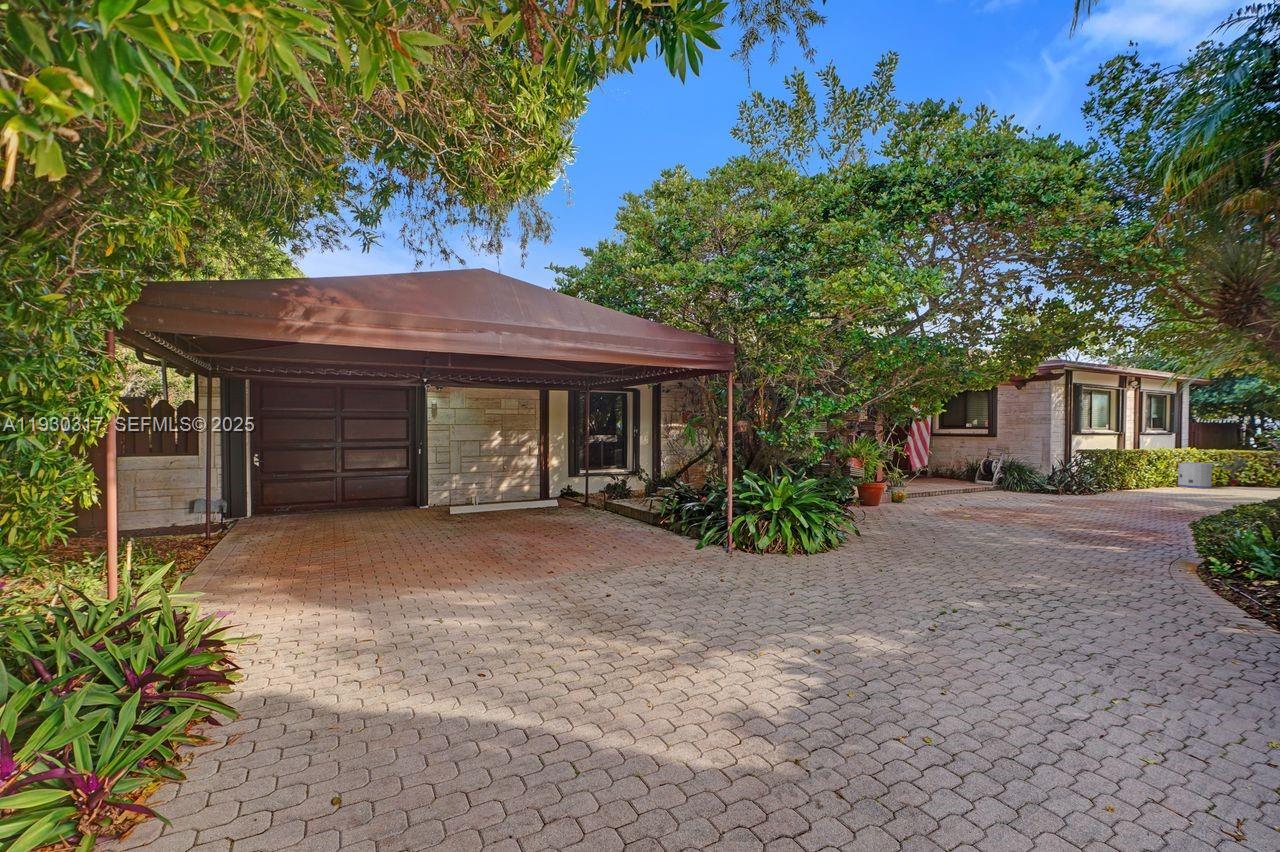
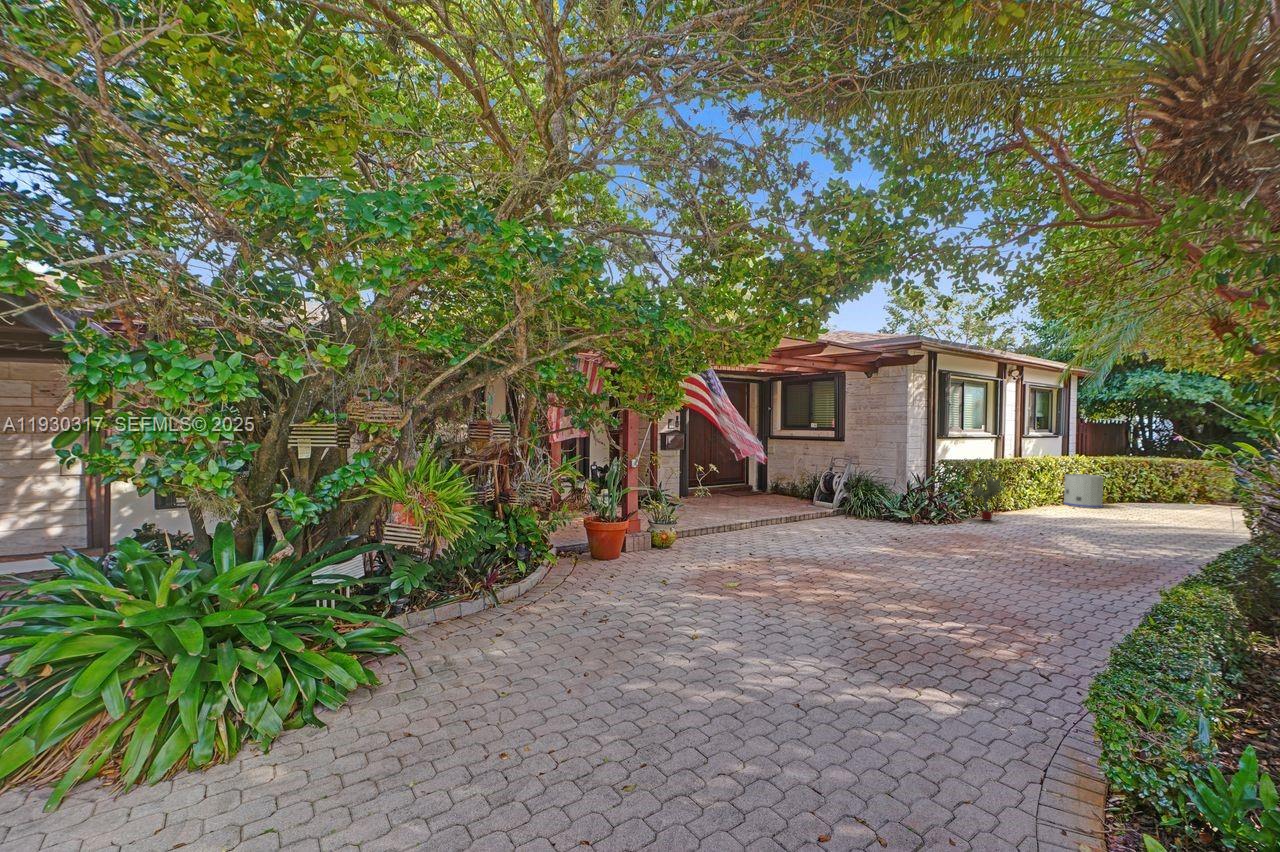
potted tree: present [1222,456,1247,486] -> present [971,473,1003,521]

